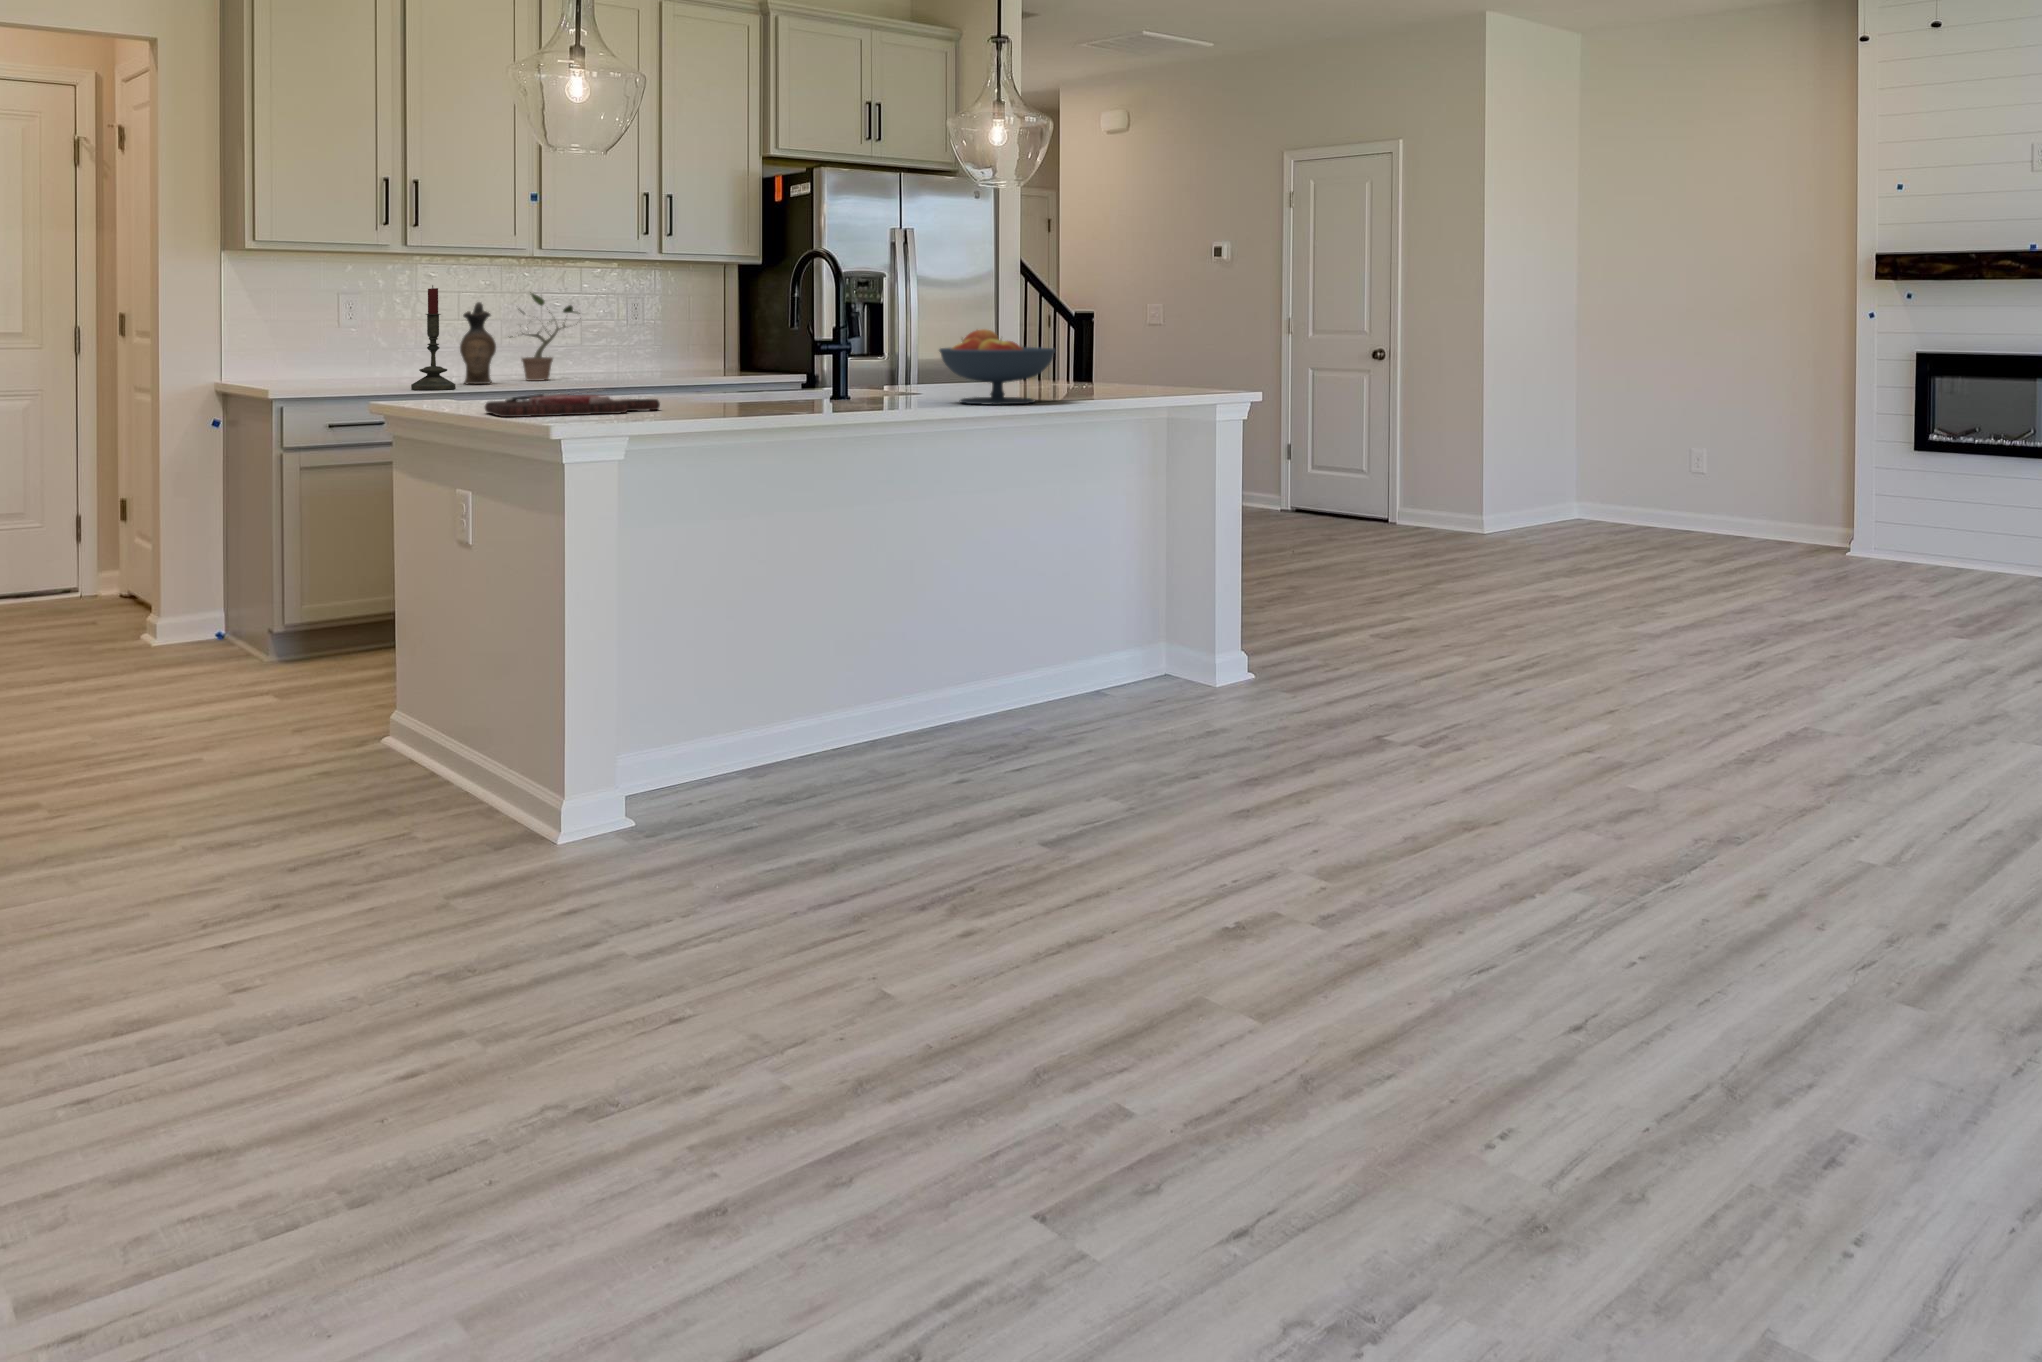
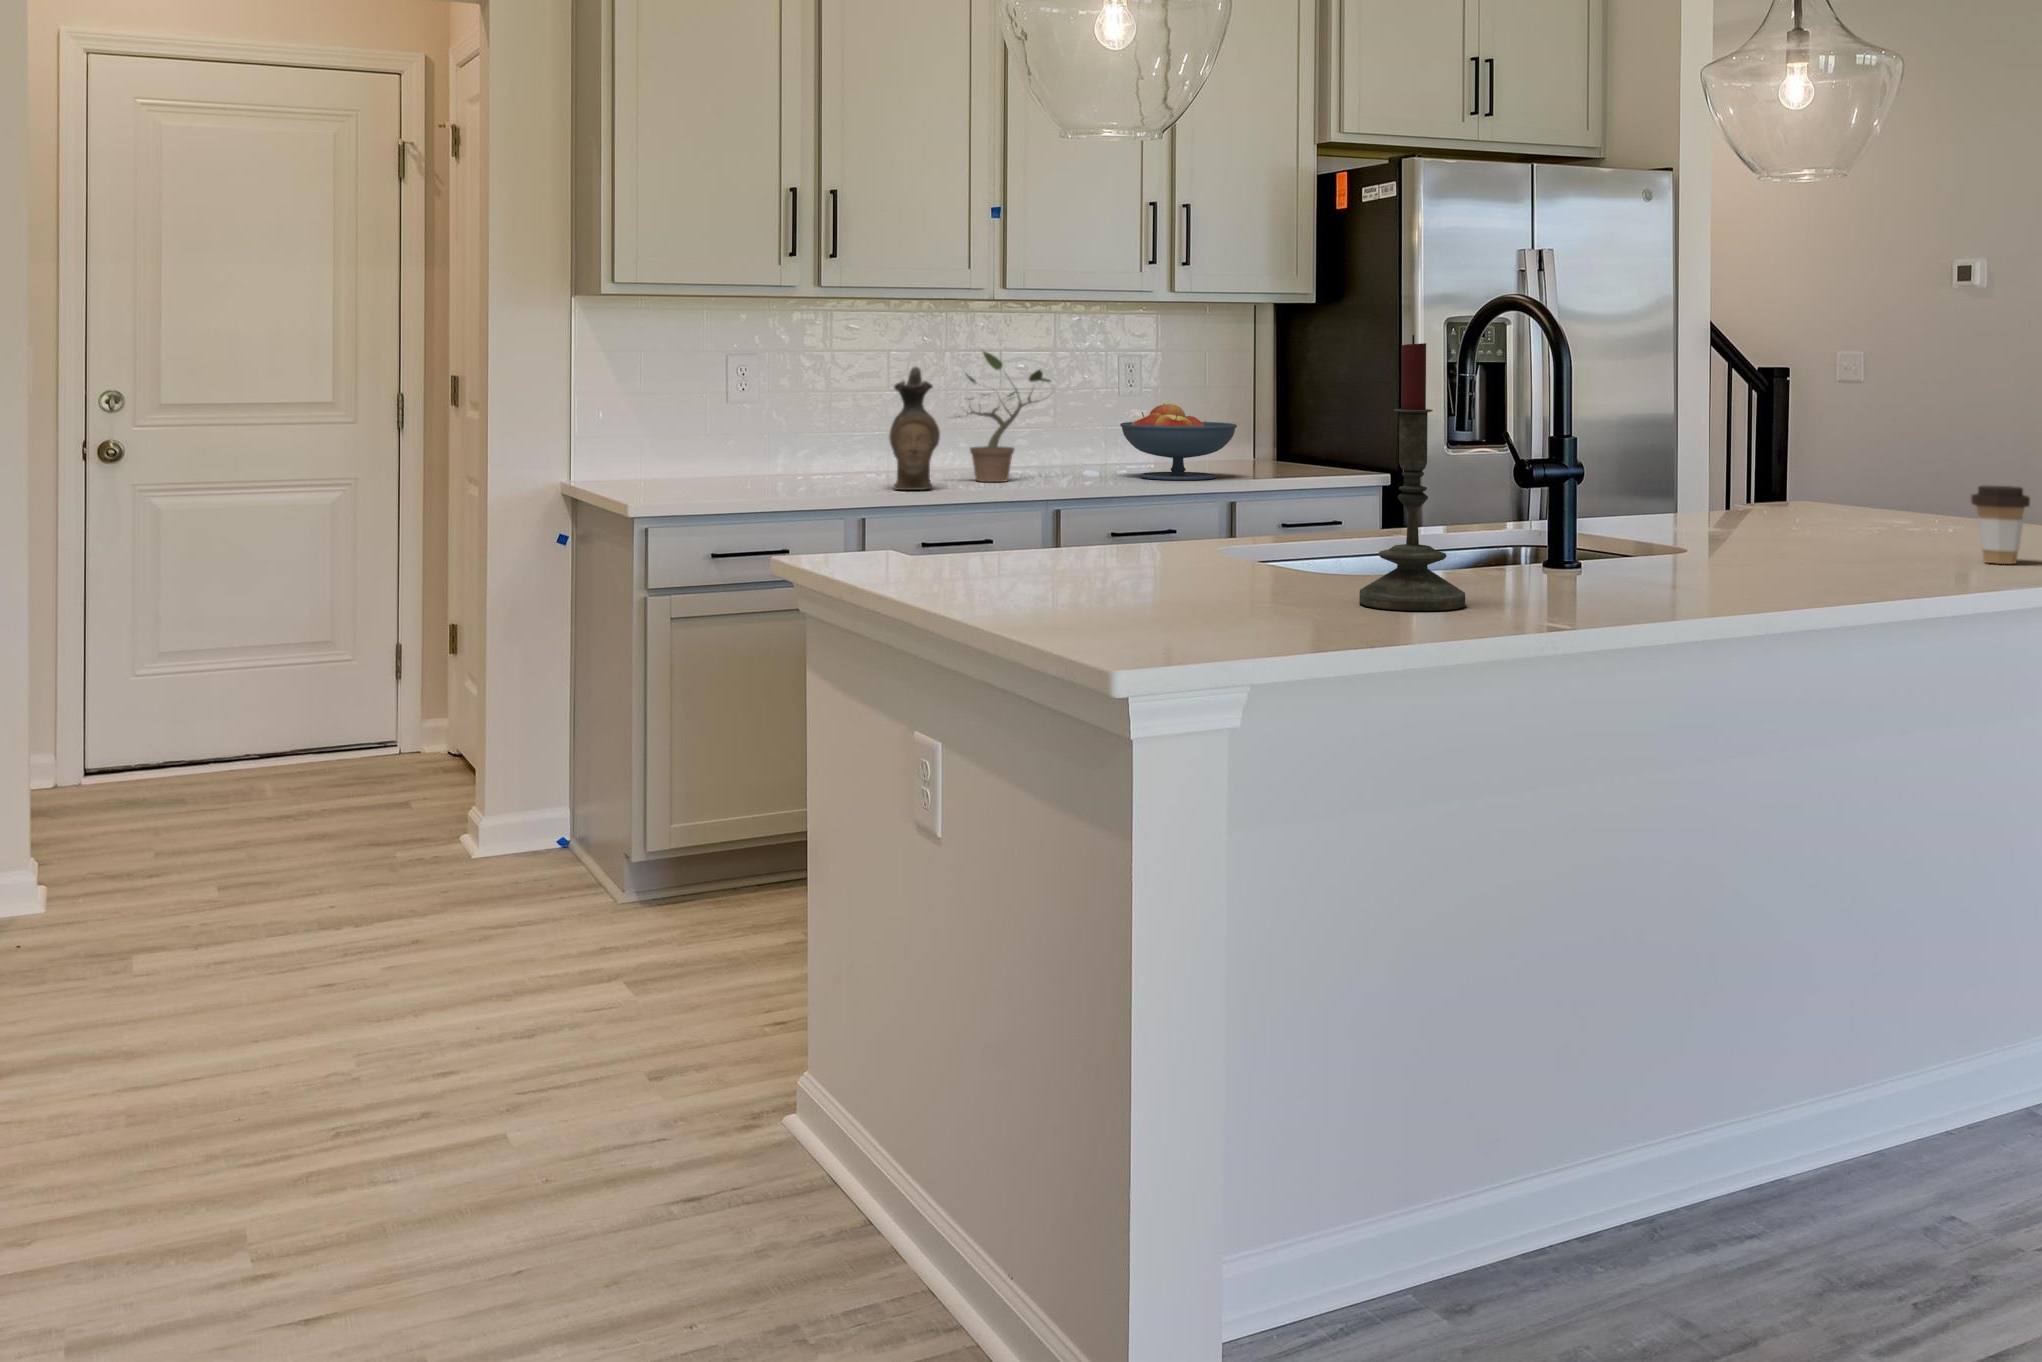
candle: present [411,285,456,390] -> present [1359,335,1465,611]
fruit bowl: present [939,329,1055,405] -> present [1120,404,1237,480]
coffee cup: none [1083,356,1111,397] -> present [1971,486,2030,564]
cutting board: present [485,390,660,417] -> none [961,546,1250,599]

